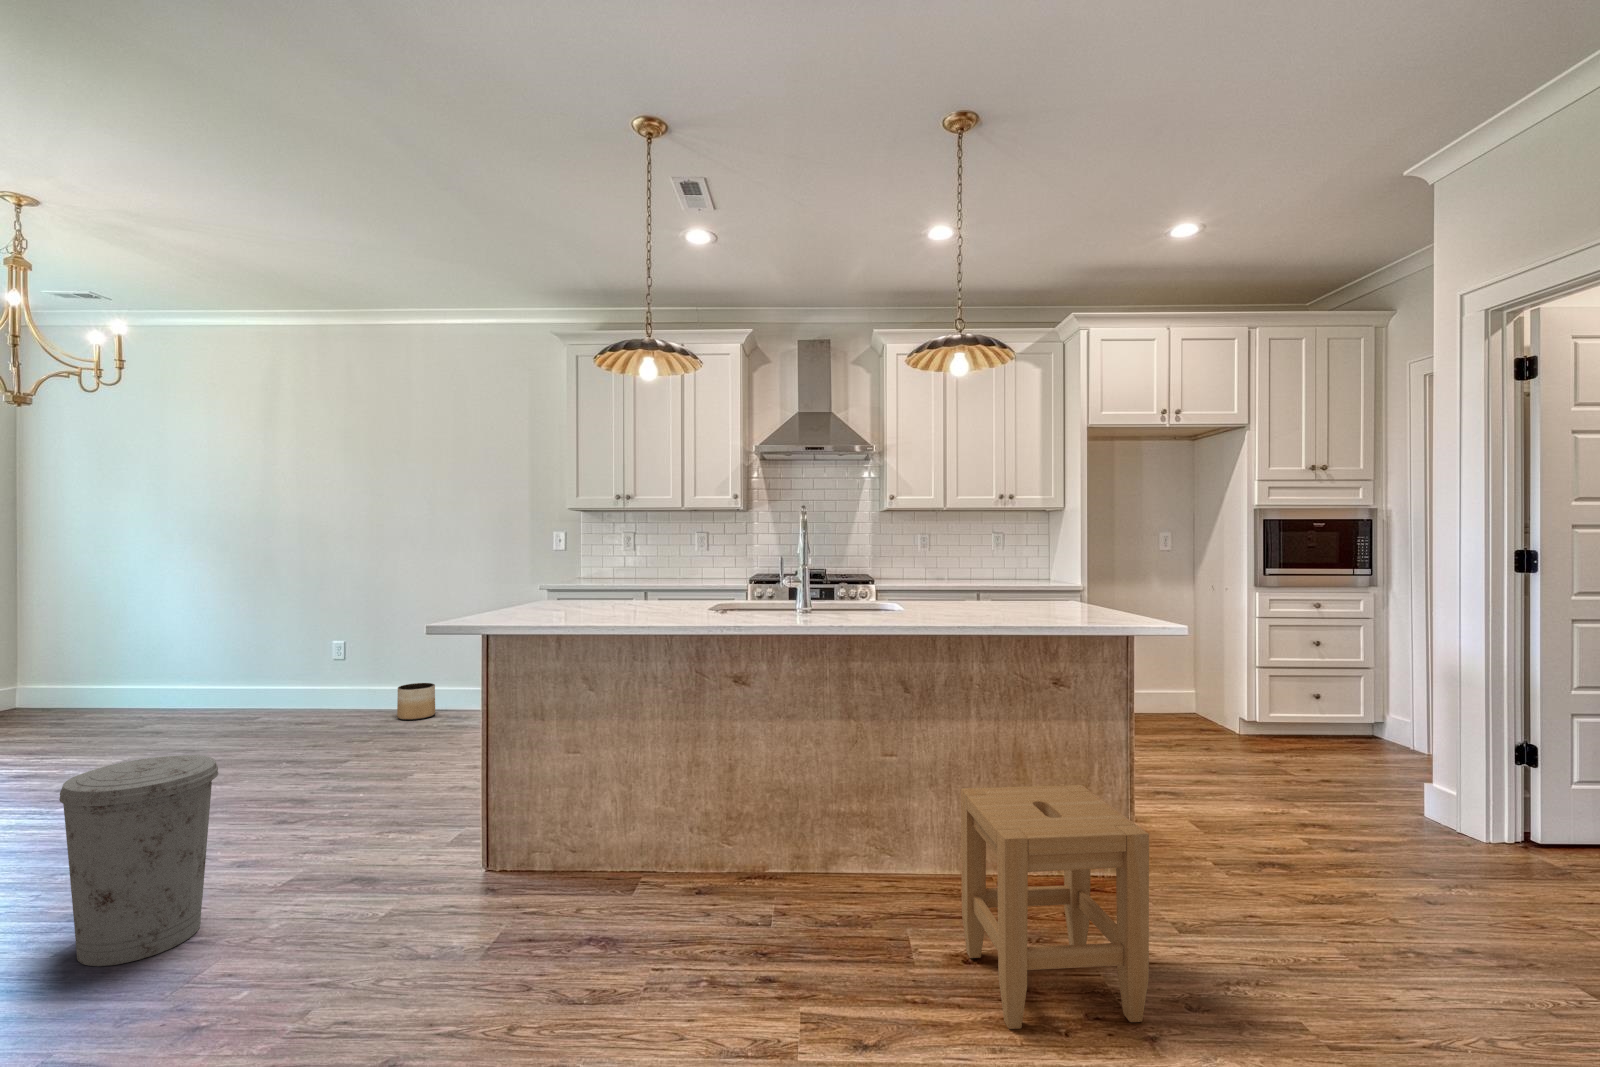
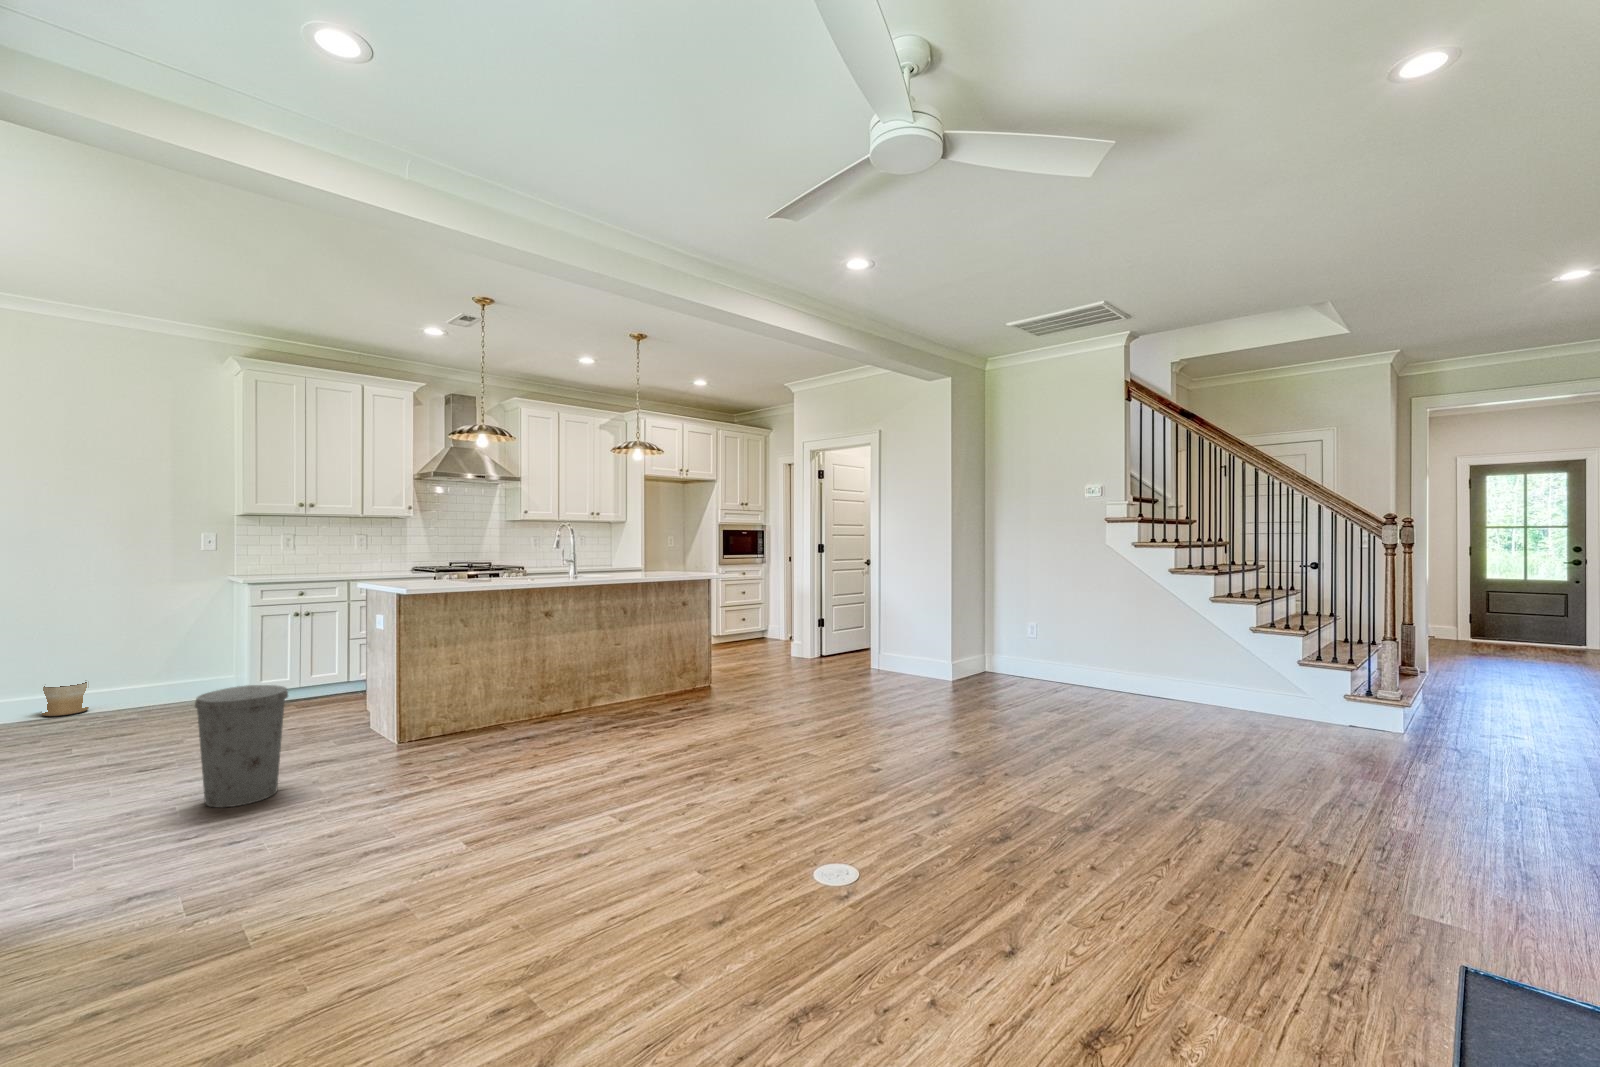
stool: present [961,785,1149,1029] -> none [672,640,744,719]

